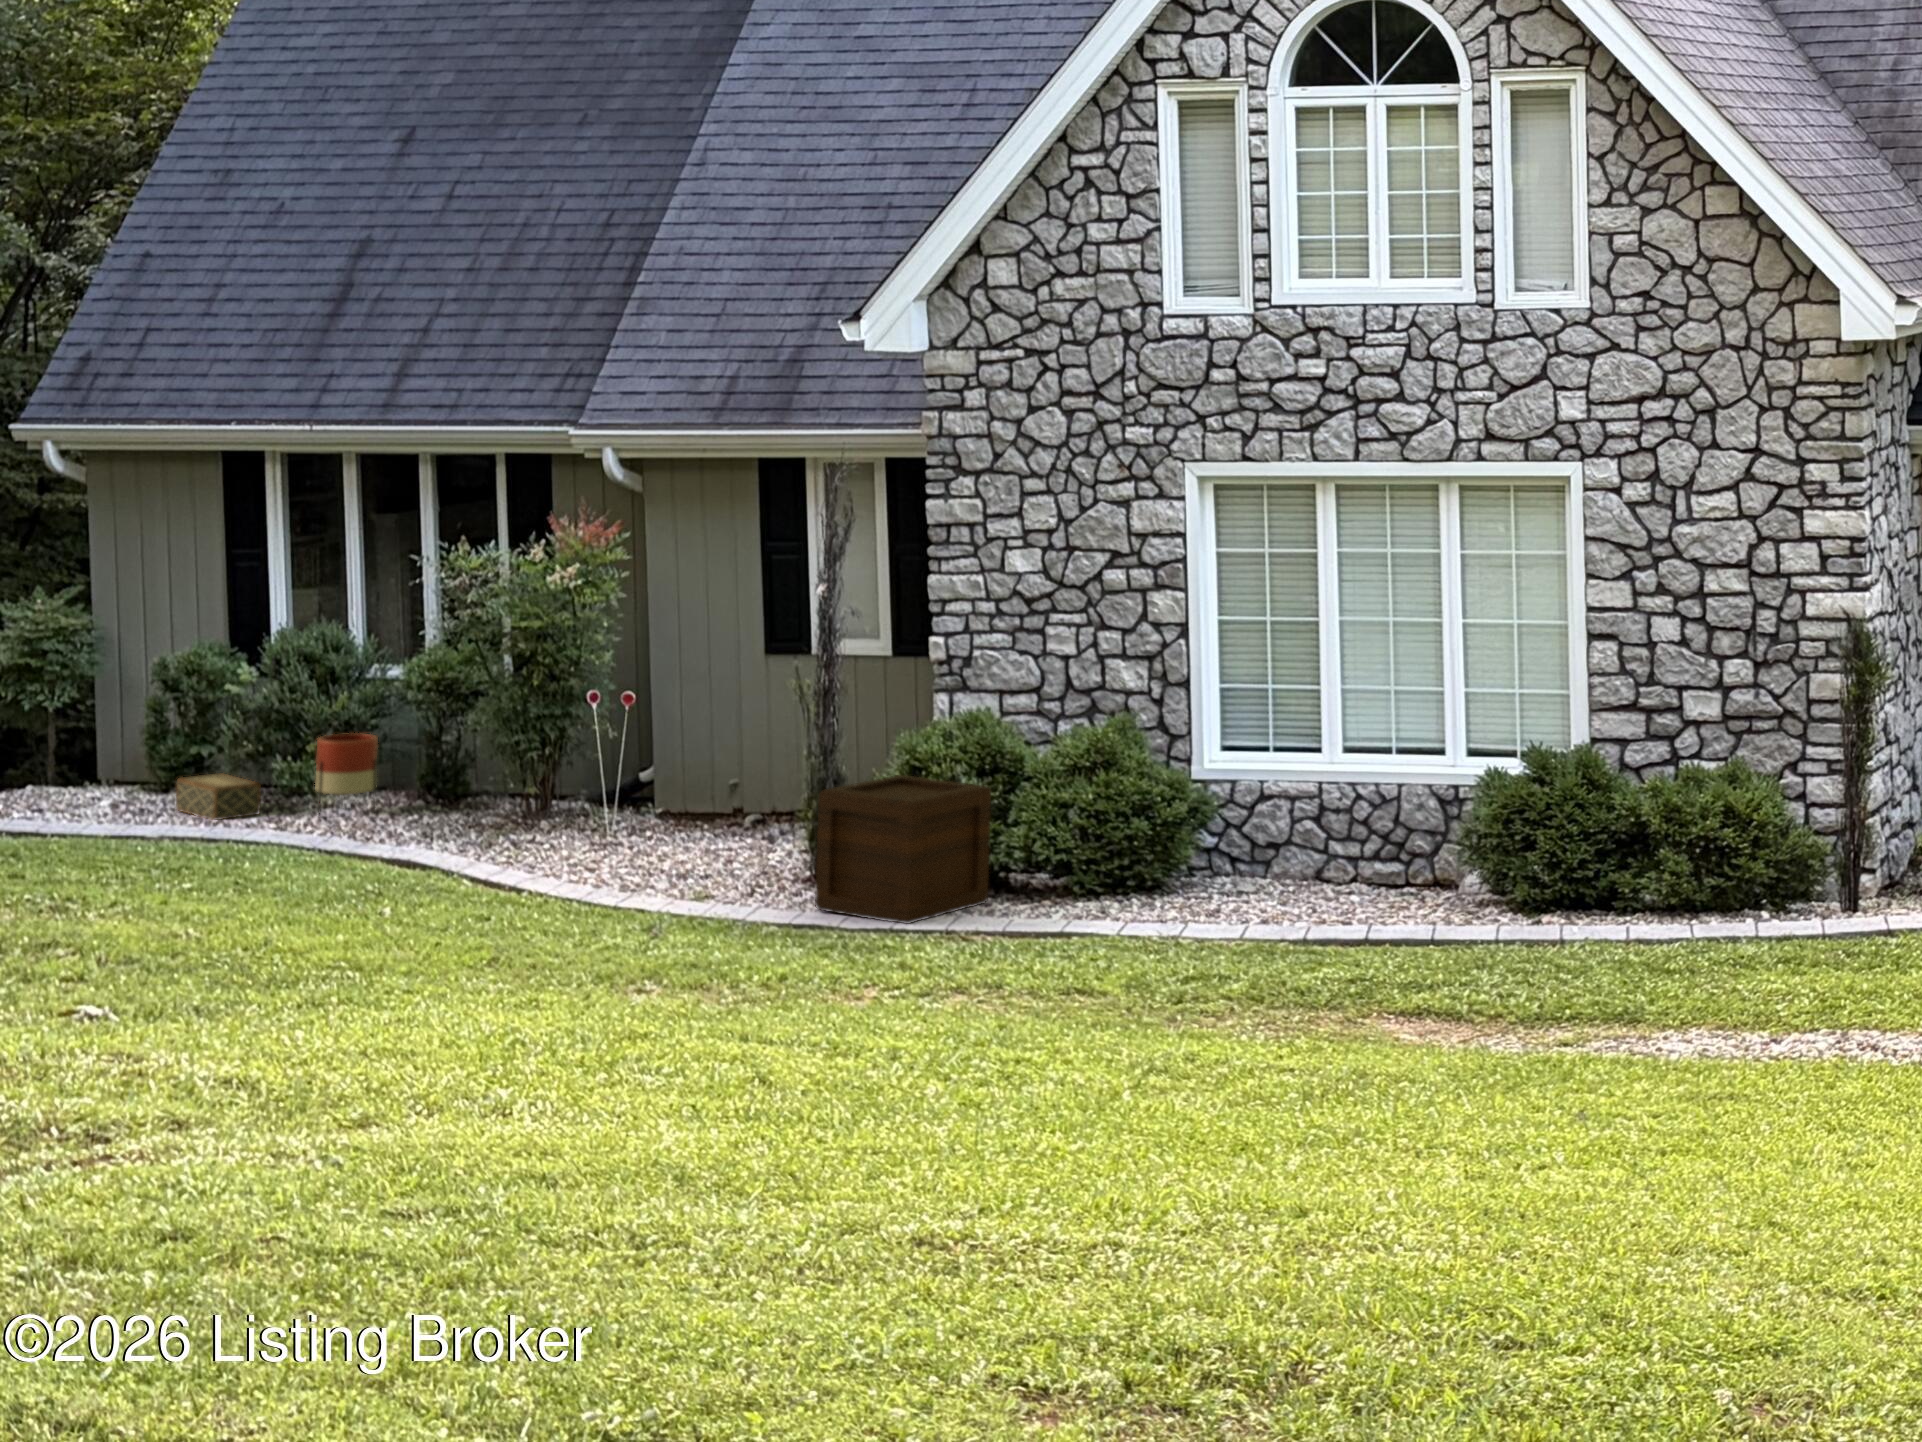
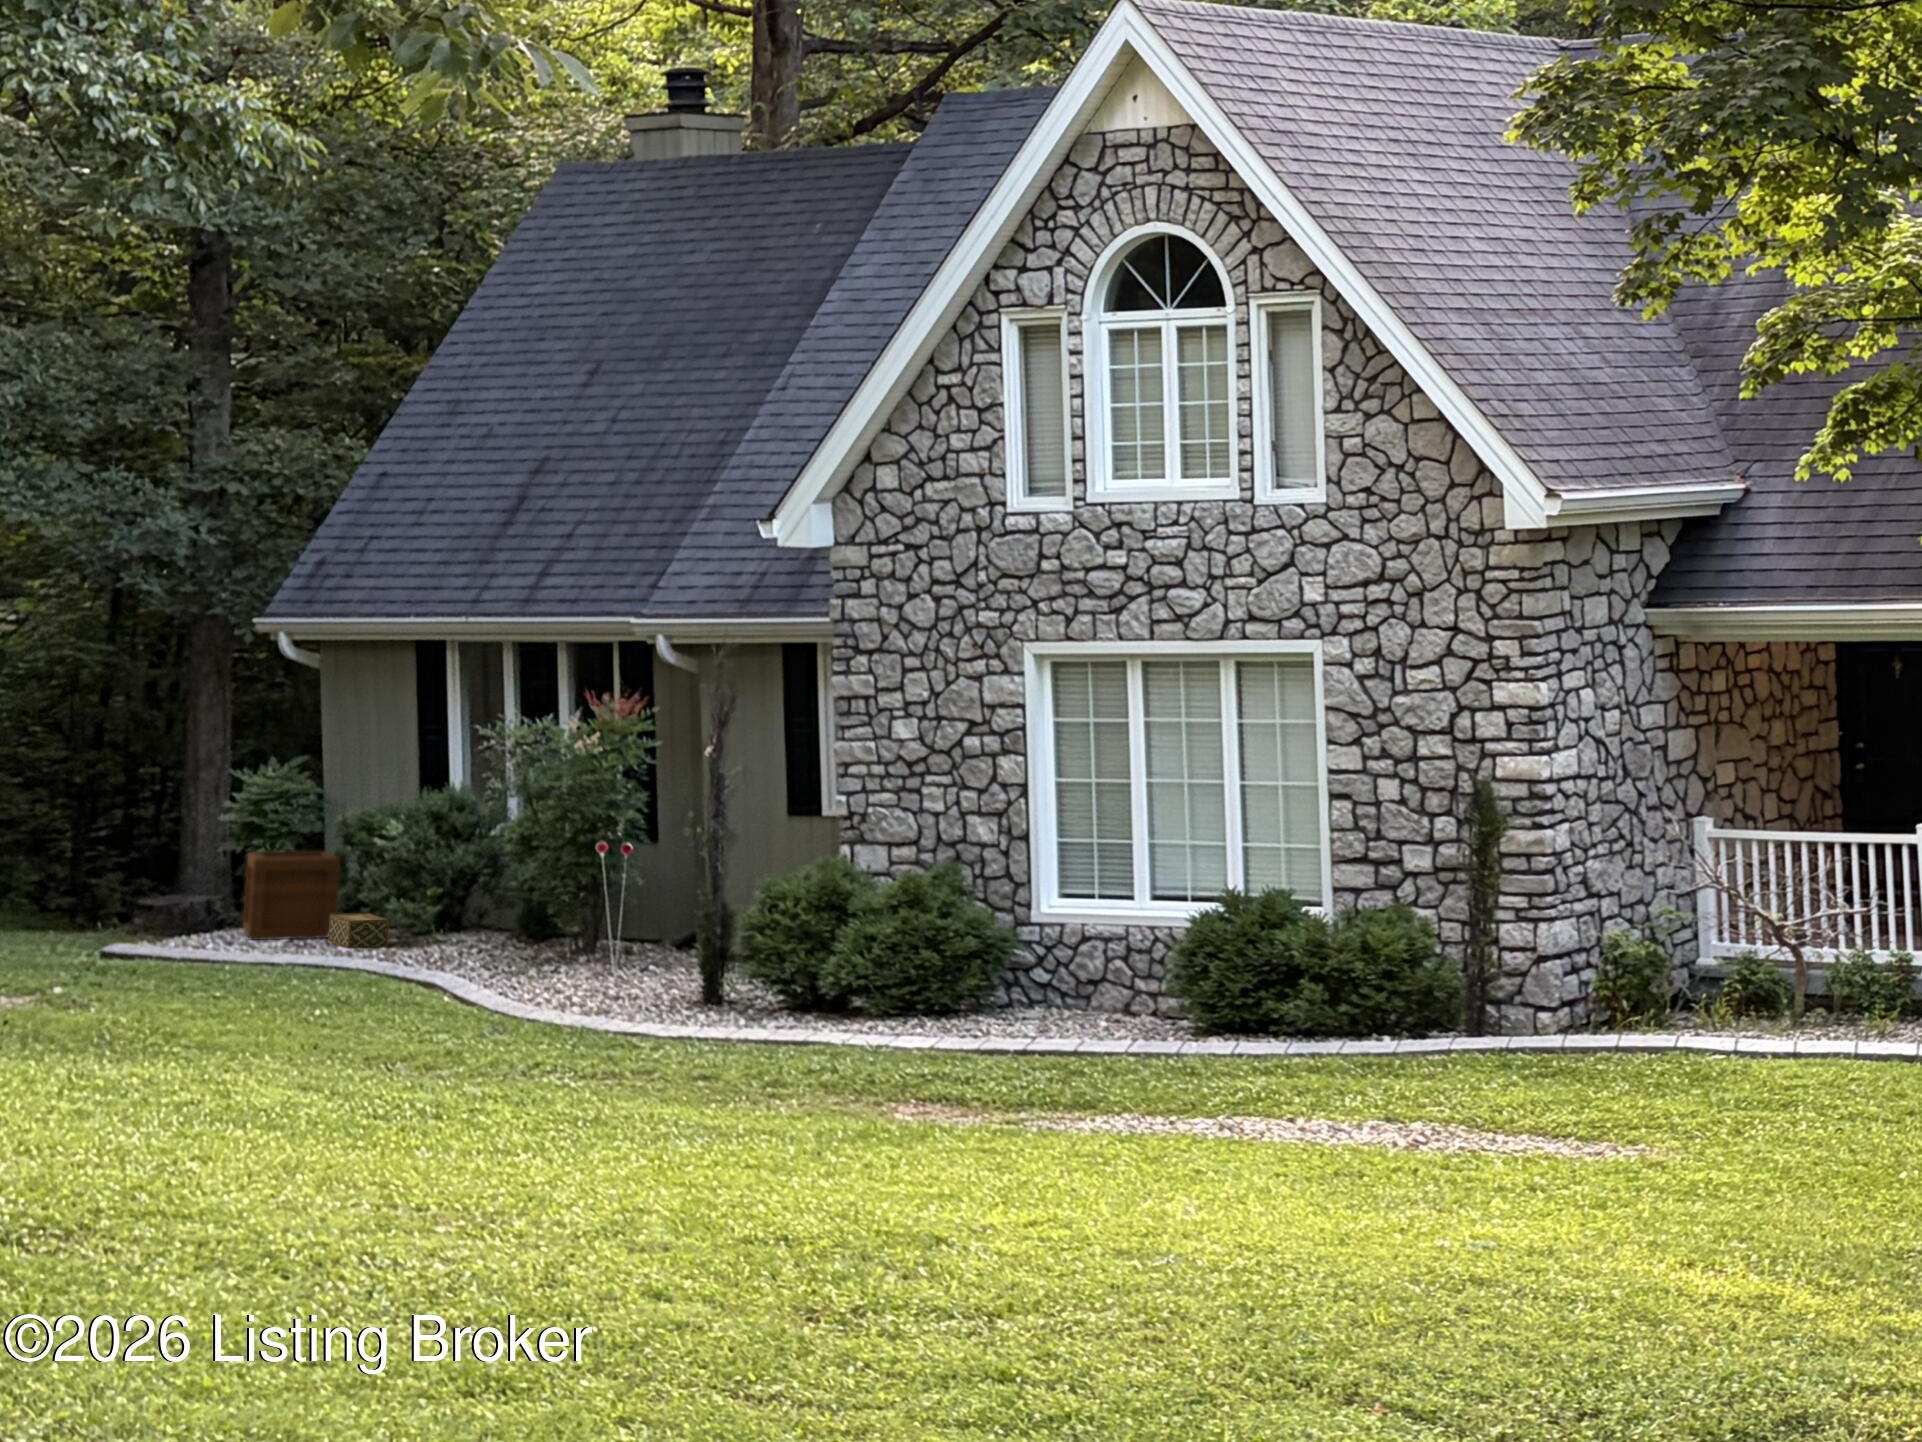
planter: present [315,733,378,812] -> none [427,881,480,950]
wooden crate: present [815,775,991,924] -> present [243,851,340,940]

